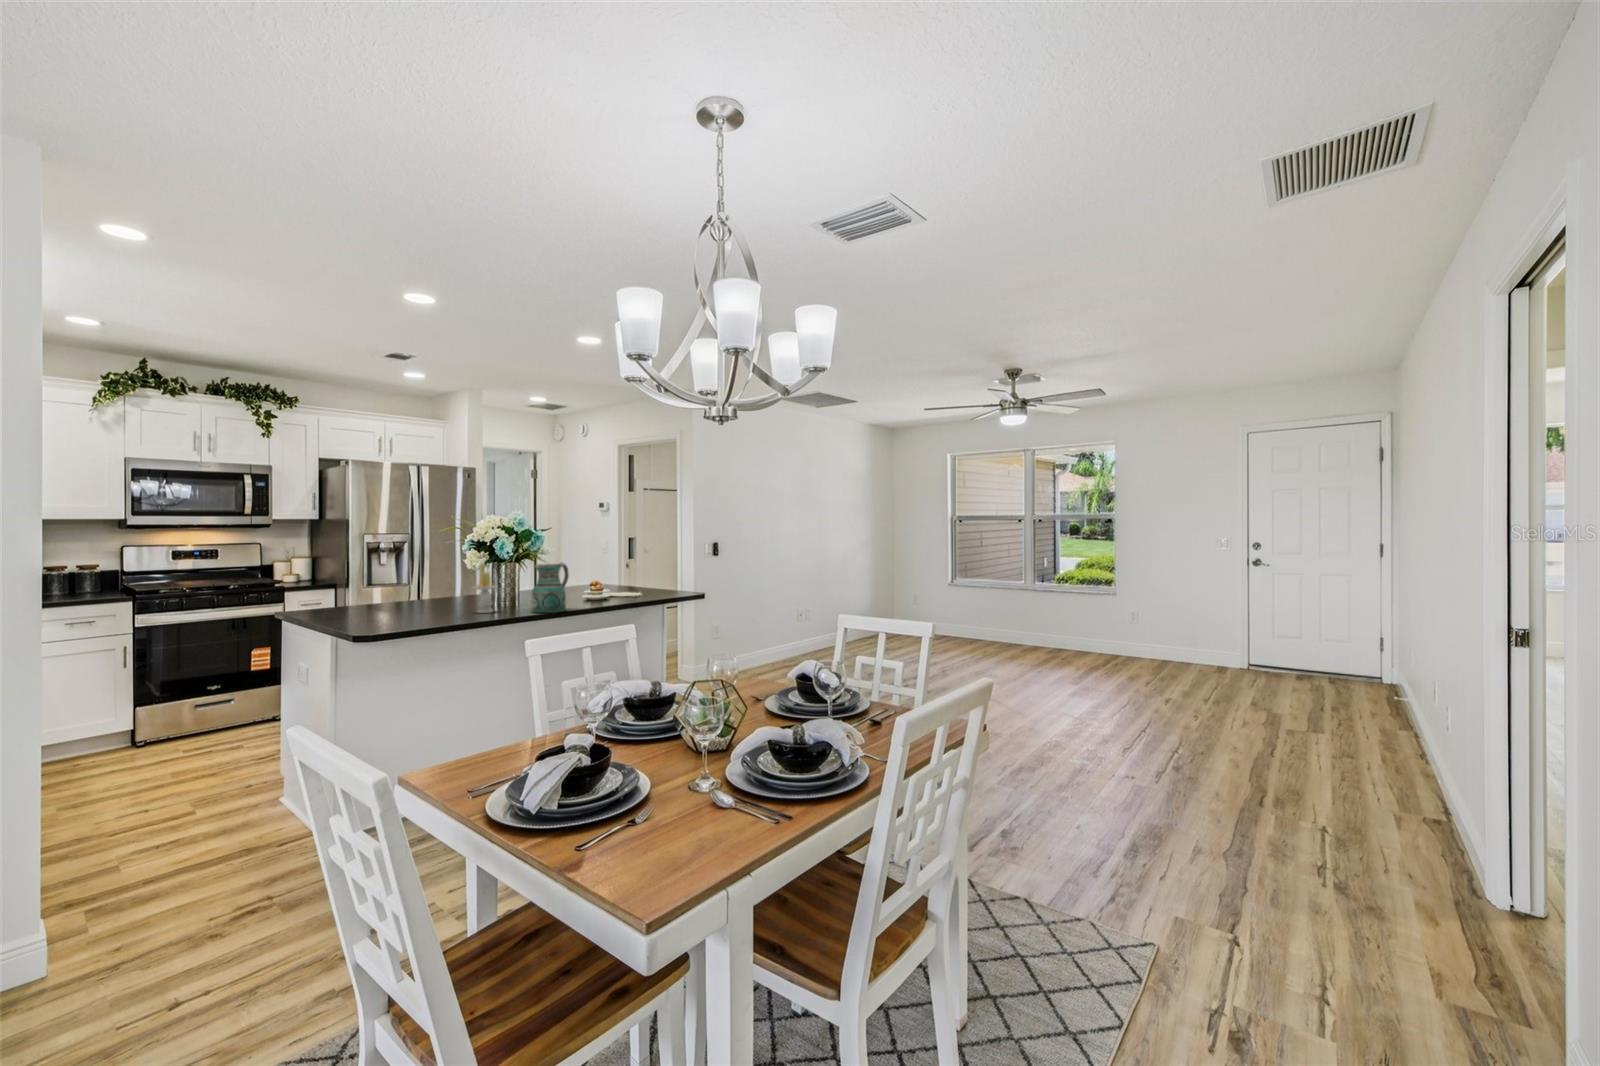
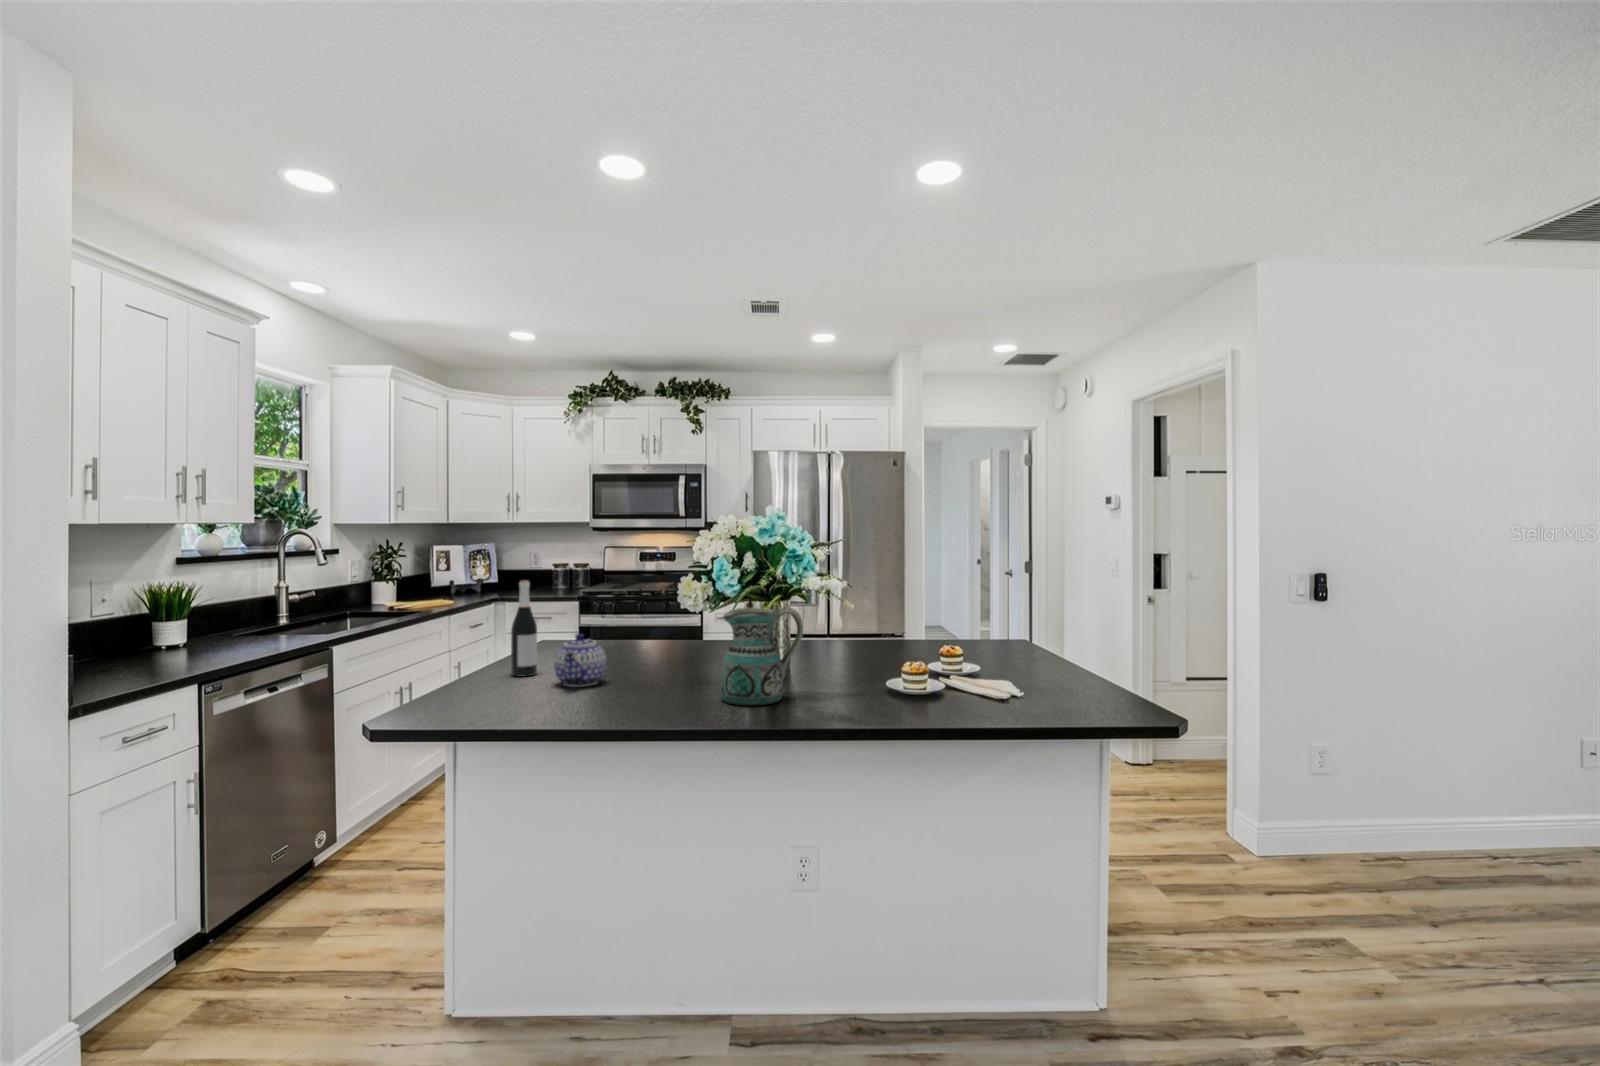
wine bottle: none [357,557,376,623] -> present [511,580,537,676]
candle: present [473,564,497,613] -> none [661,599,703,683]
teapot: none [409,588,445,620] -> present [554,634,607,687]

